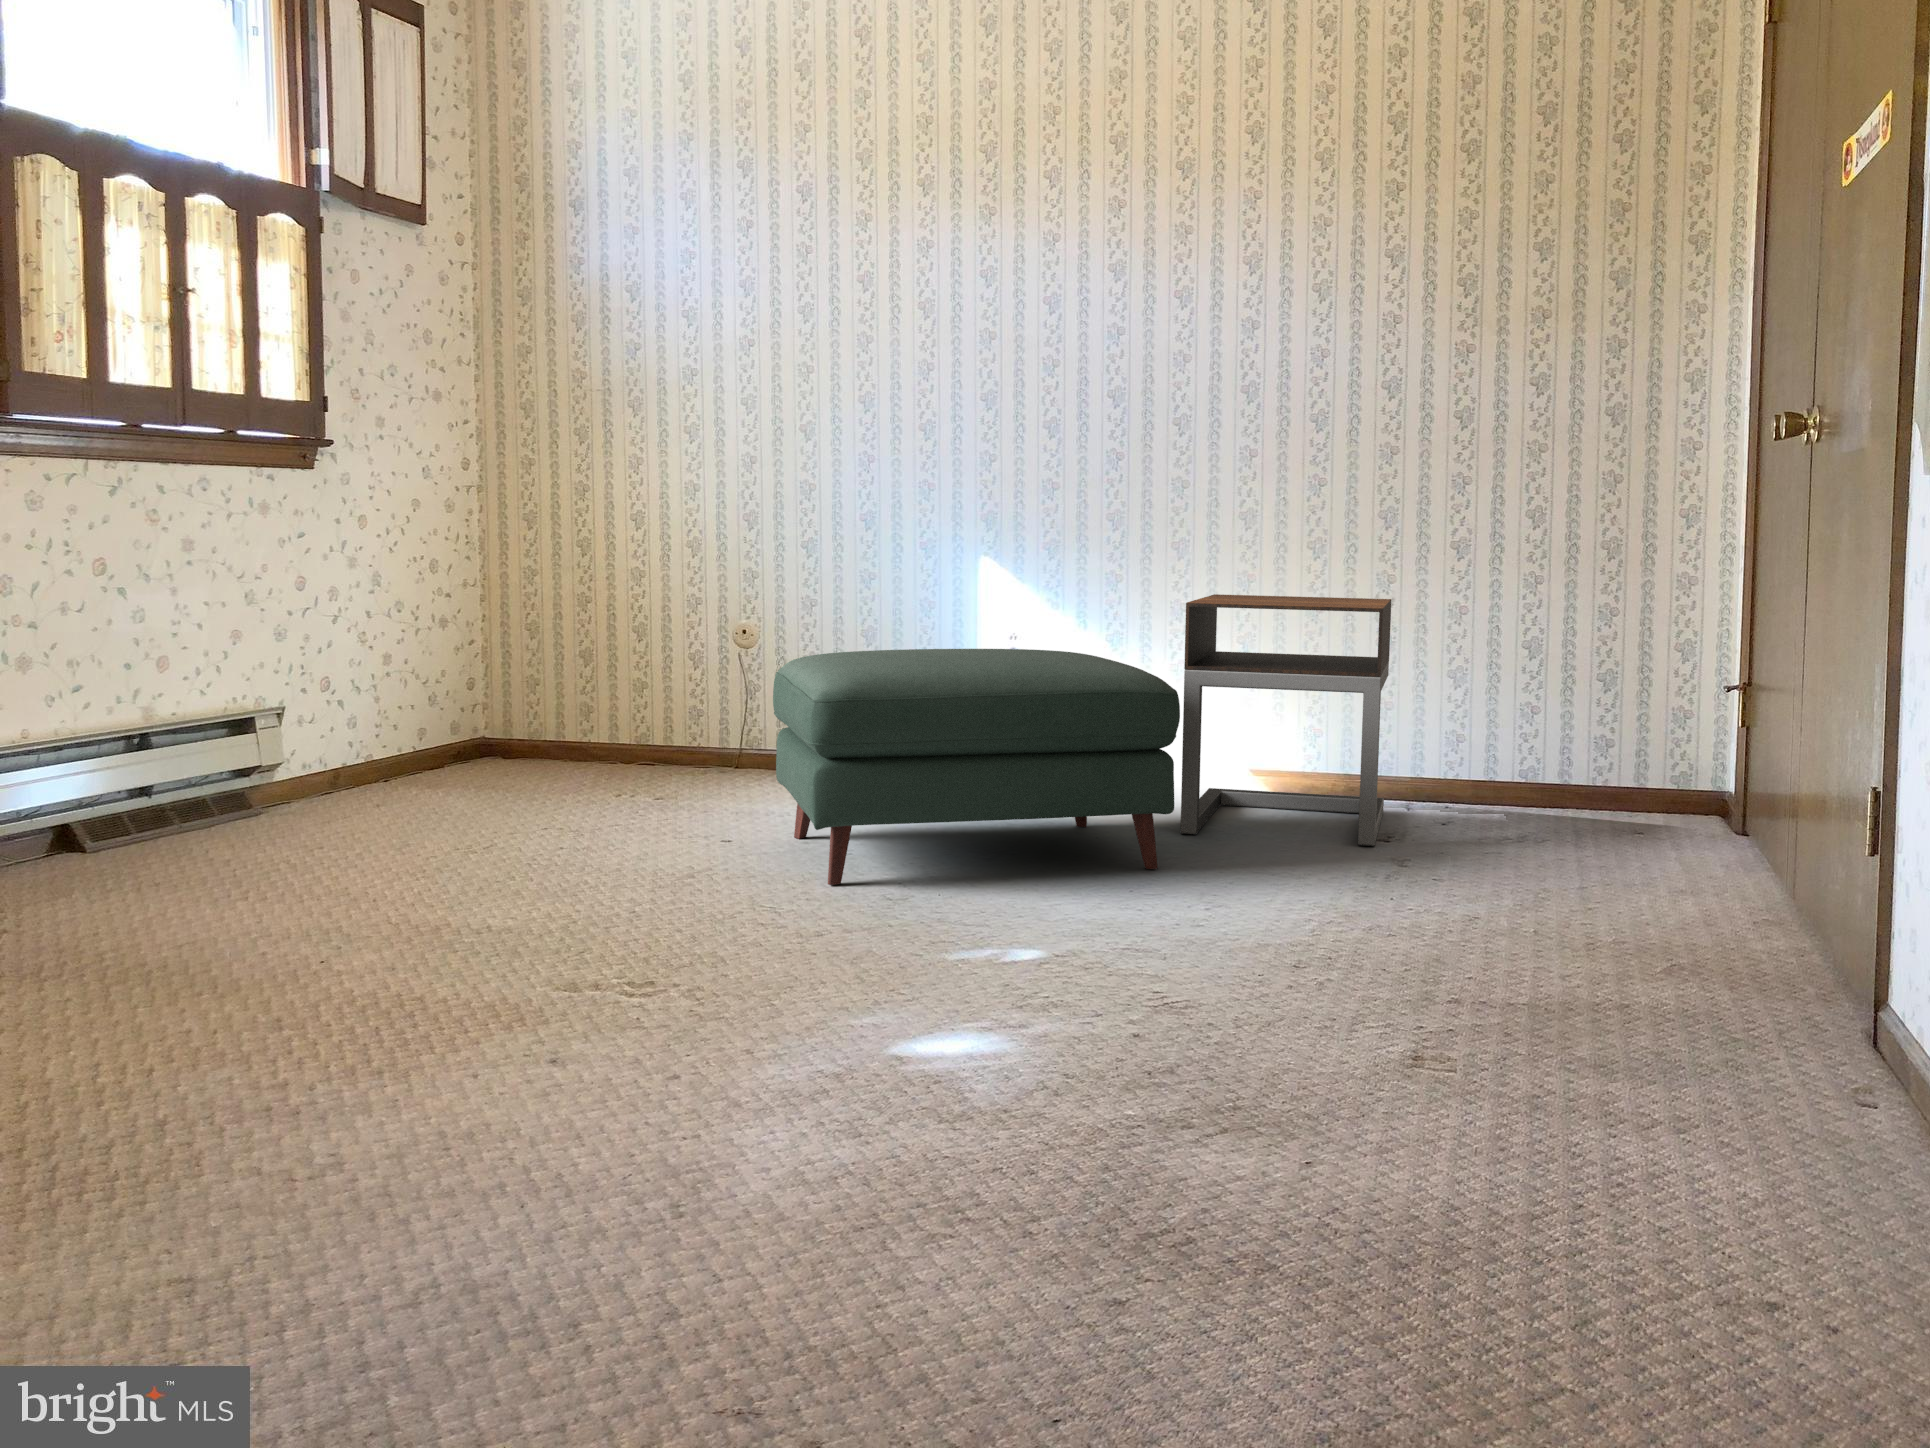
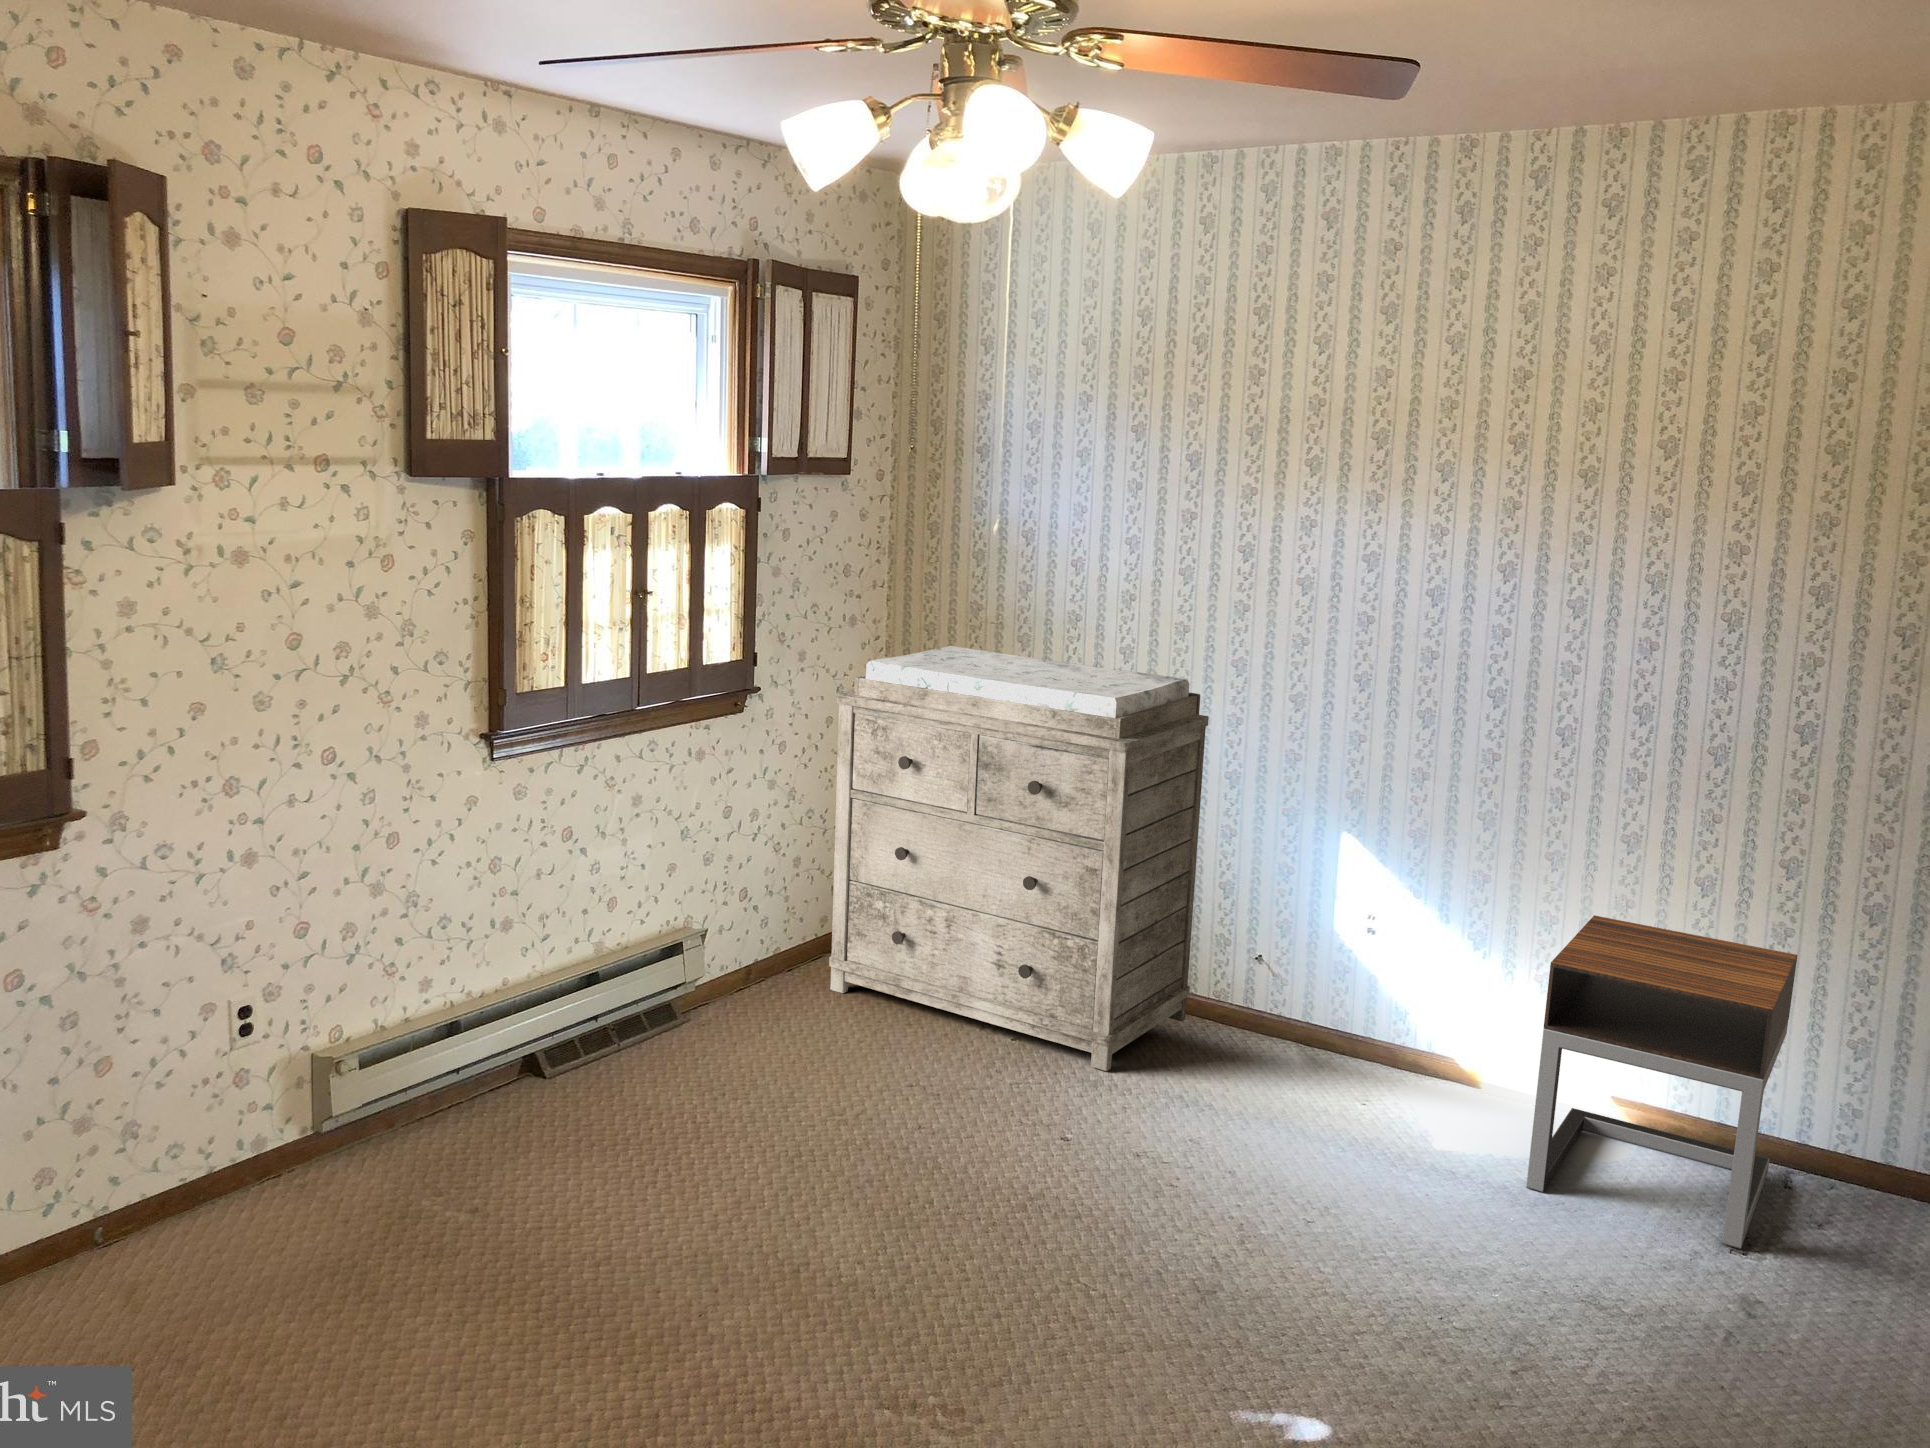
dresser: none [426,407,833,806] -> present [829,646,1209,1071]
ottoman: present [773,649,1180,885] -> none [1121,975,1523,1260]

